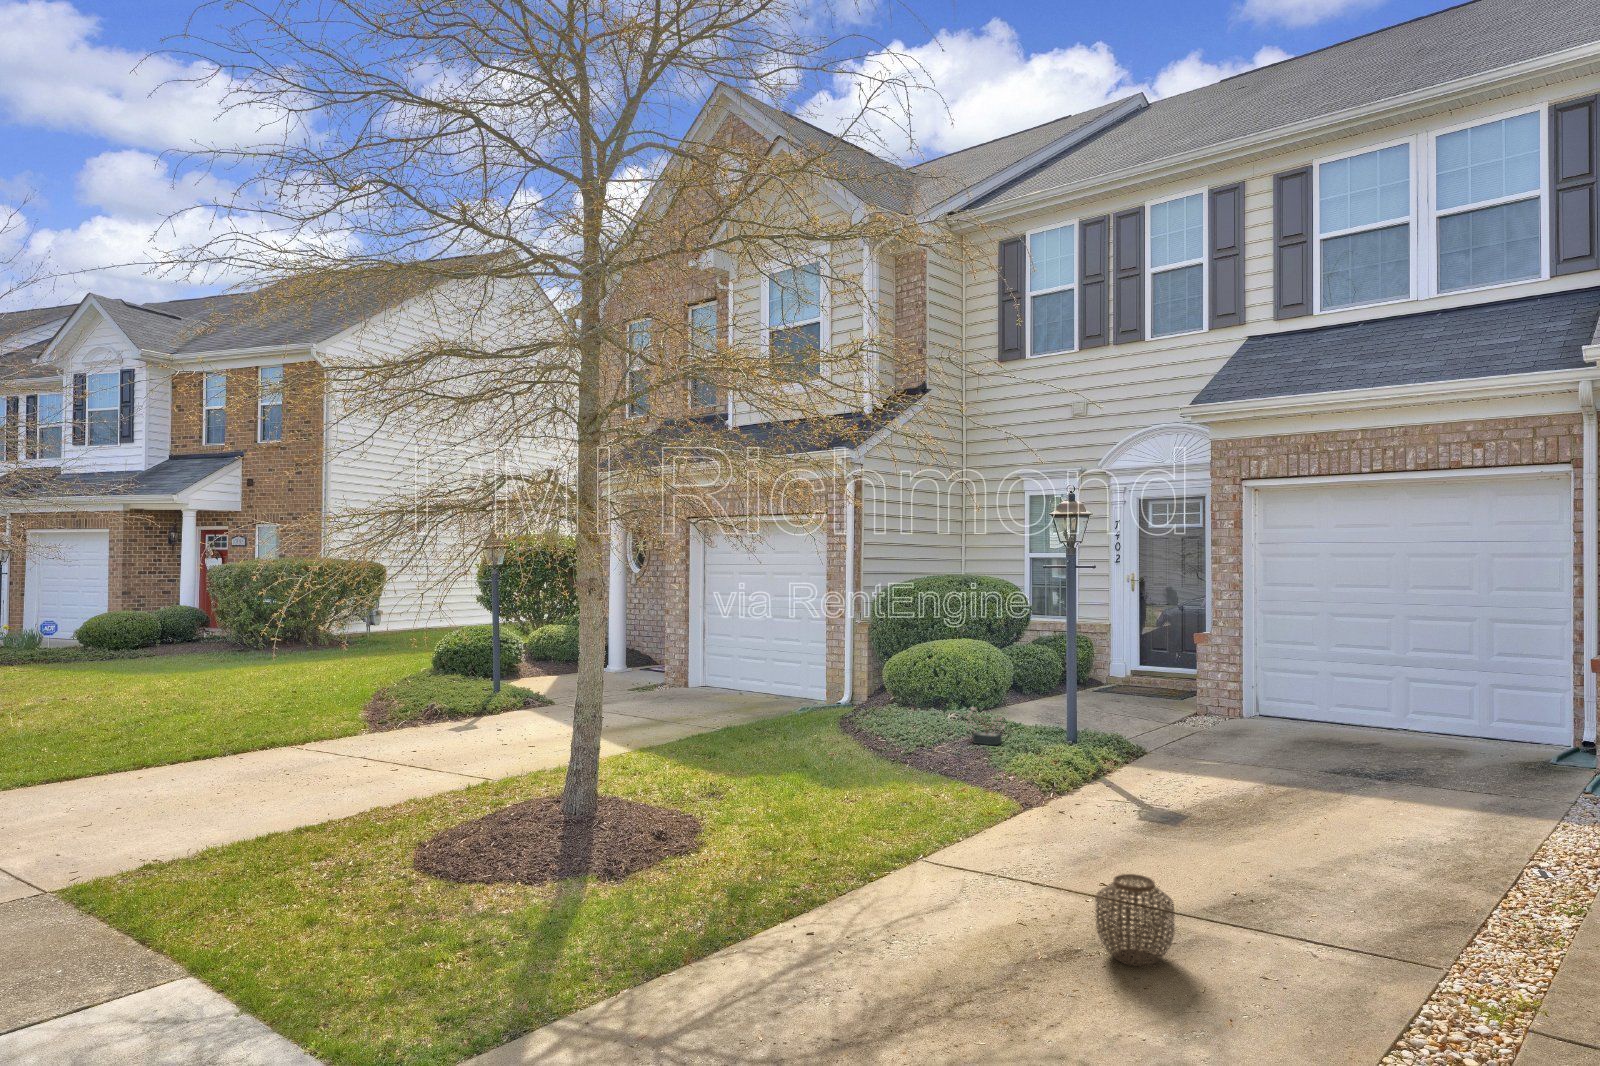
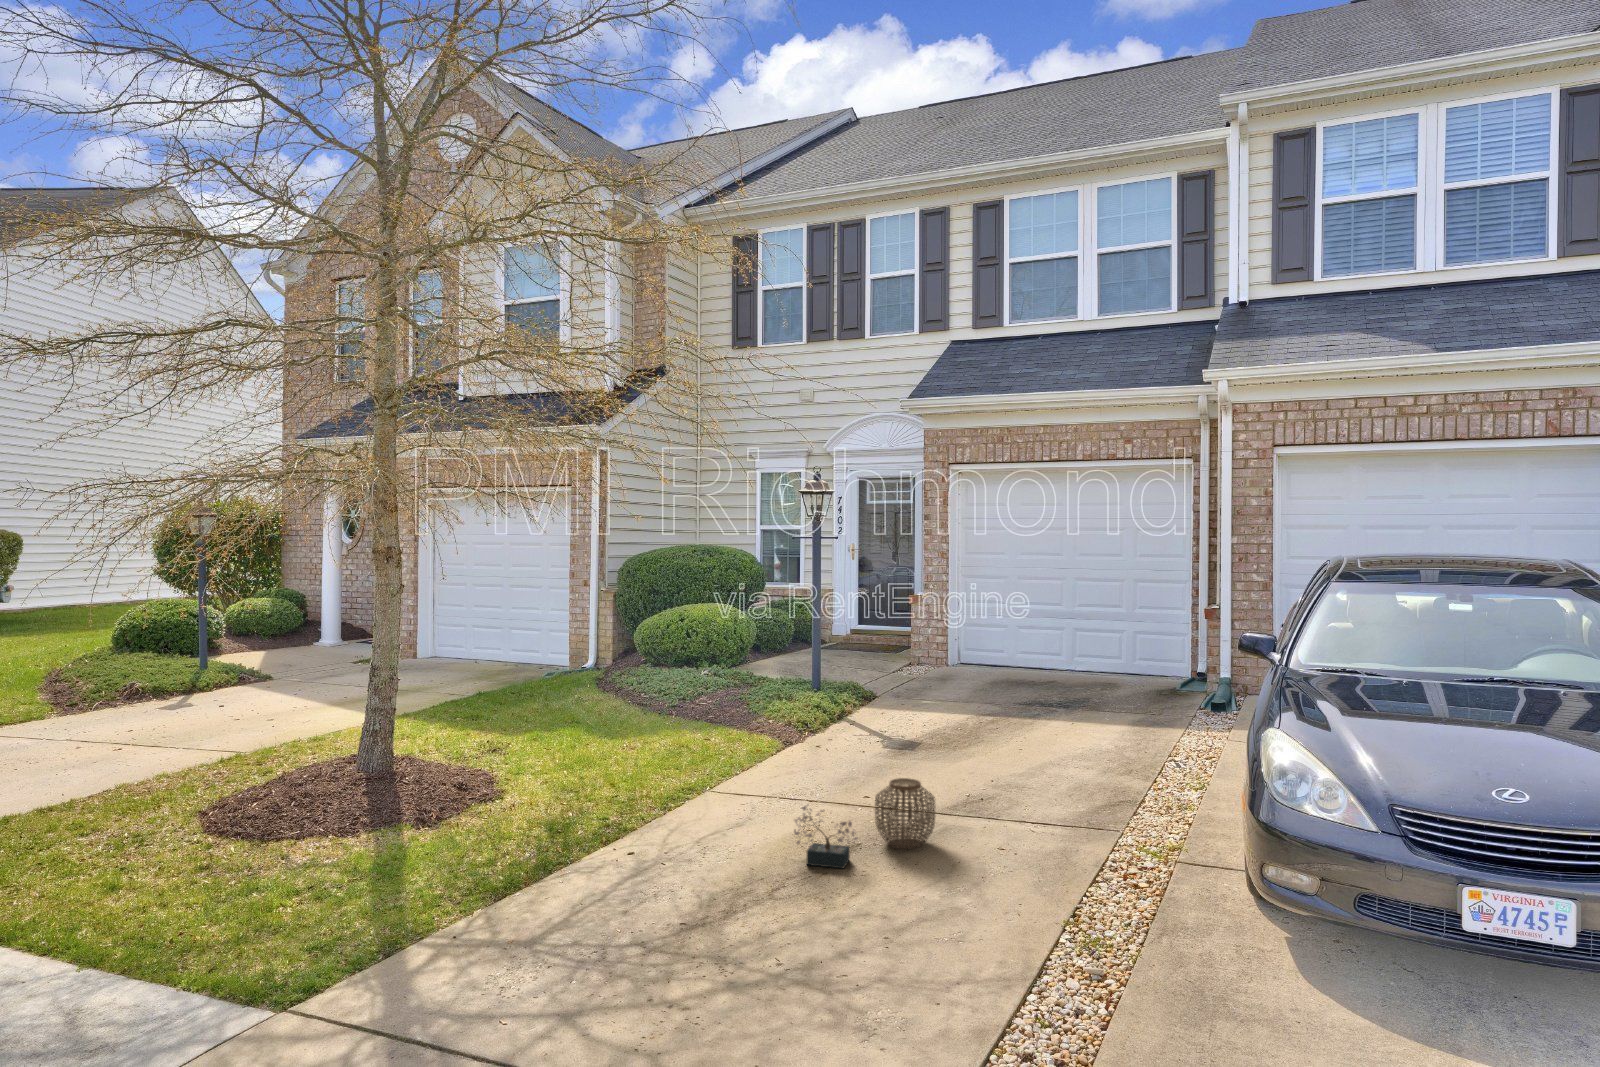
decorative plant: present [967,707,1004,745] -> present [794,805,857,868]

